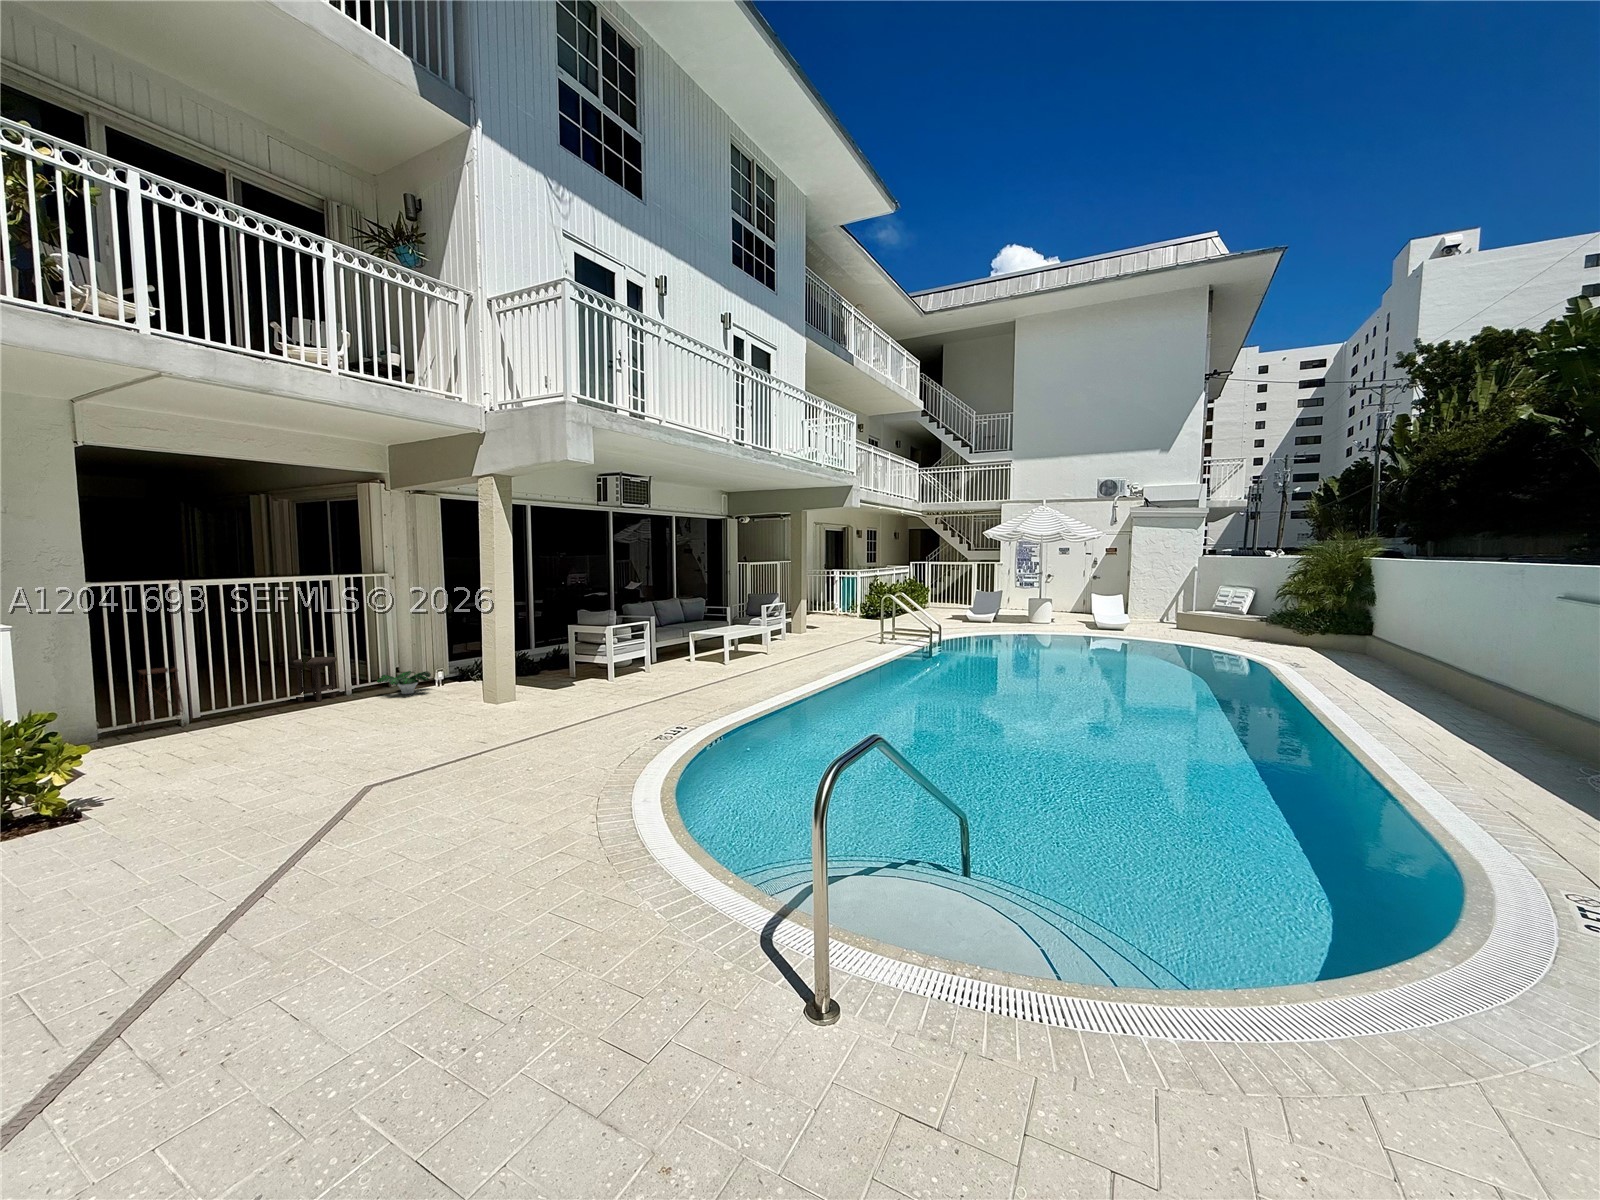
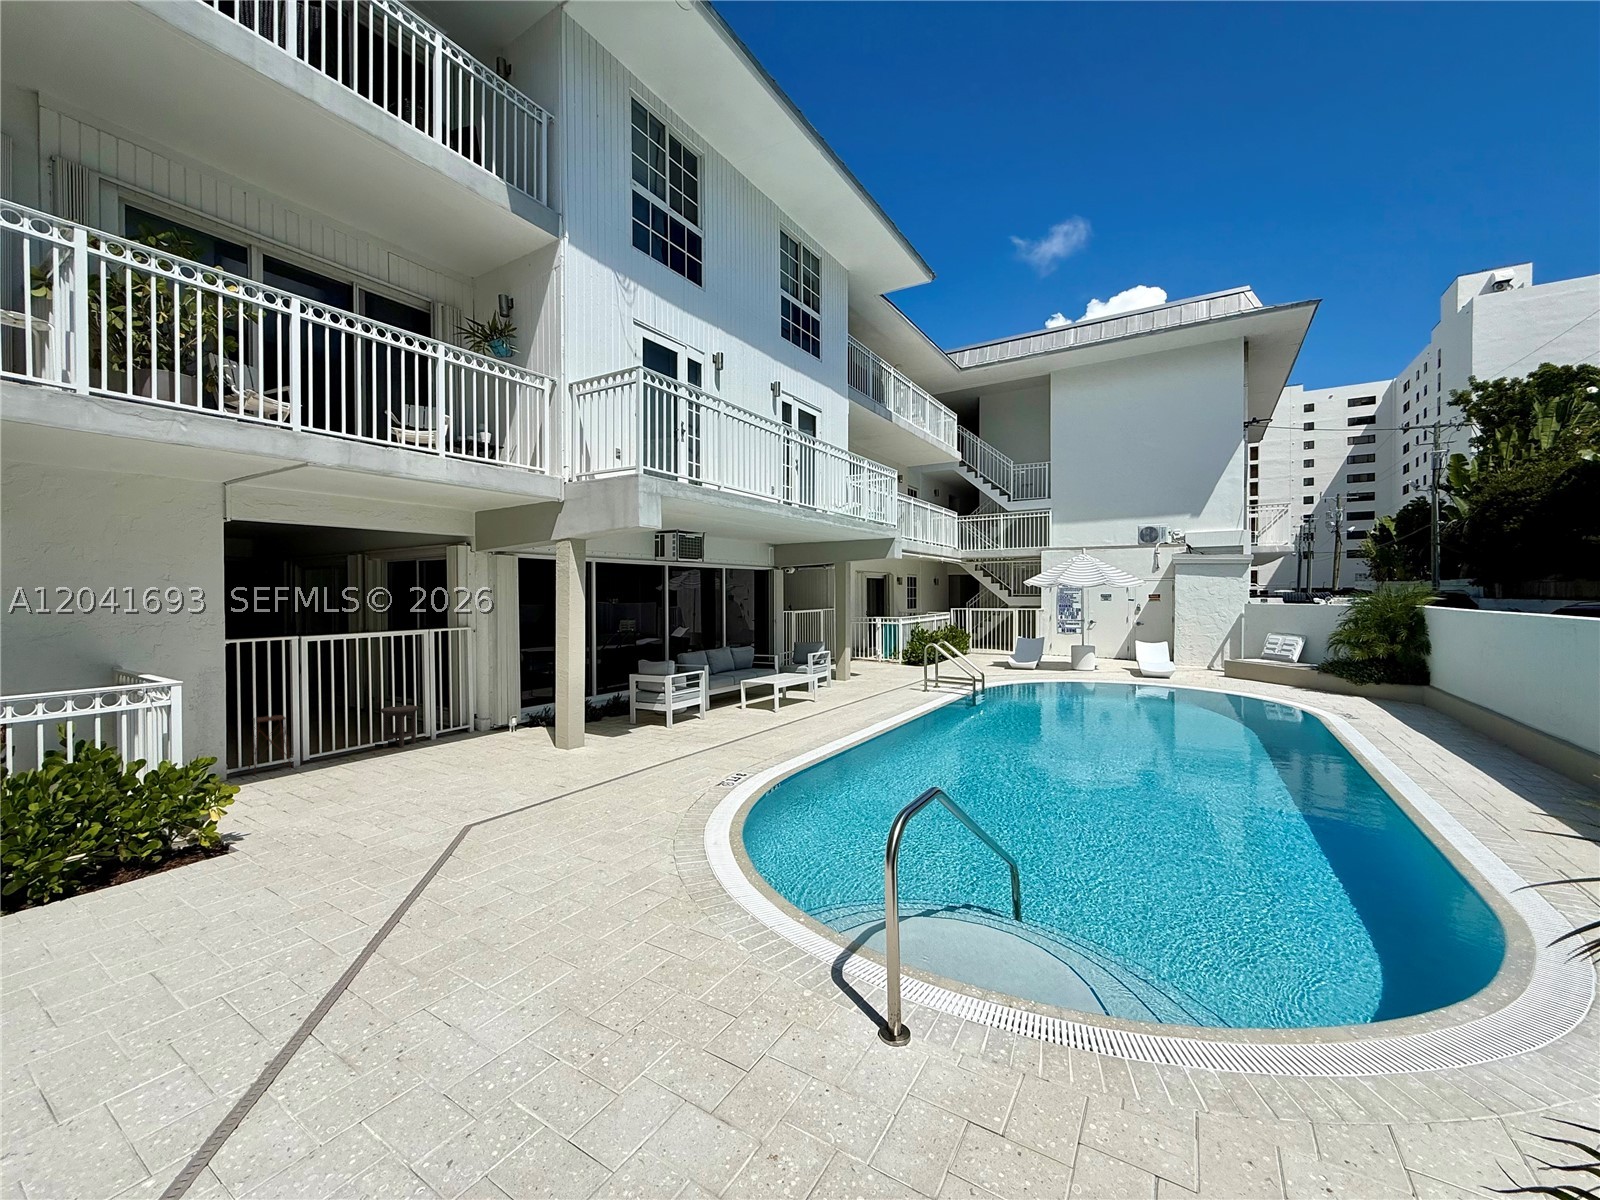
potted plant: present [377,671,431,694] -> none [453,719,501,741]

